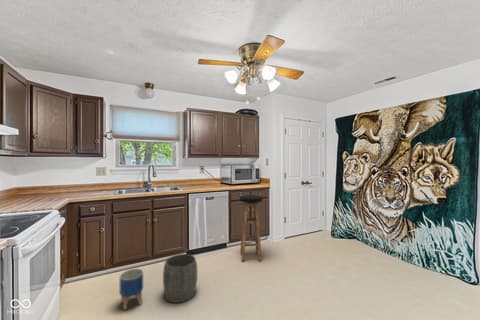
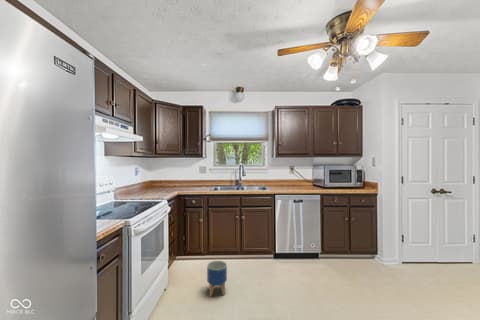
bar stool: present [240,195,262,262] -> none [332,201,361,283]
woven basket: present [163,254,197,303] -> none [244,255,277,304]

